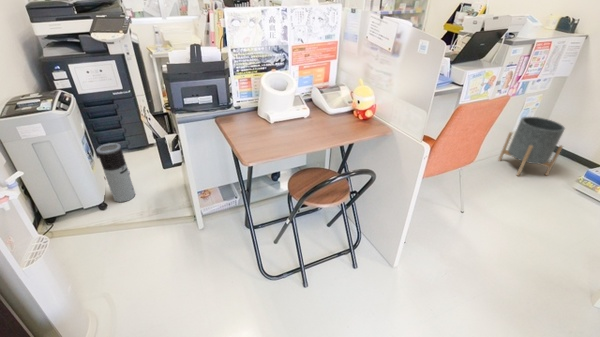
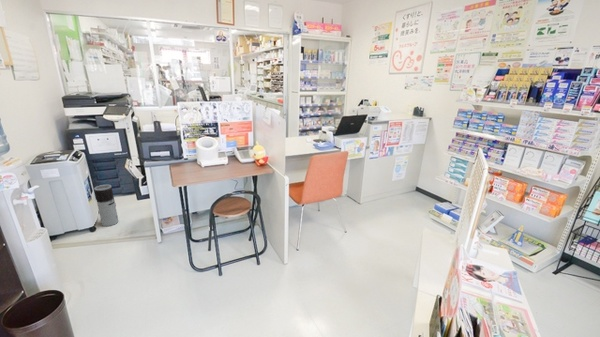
planter: present [499,117,565,176] -> none [386,170,420,211]

